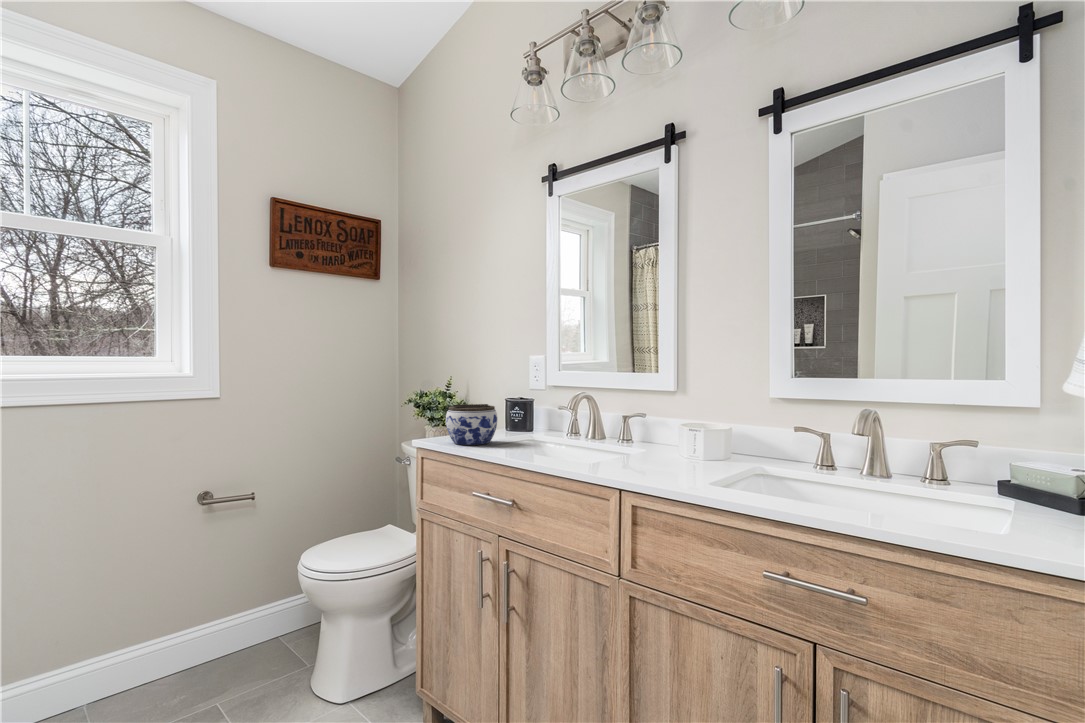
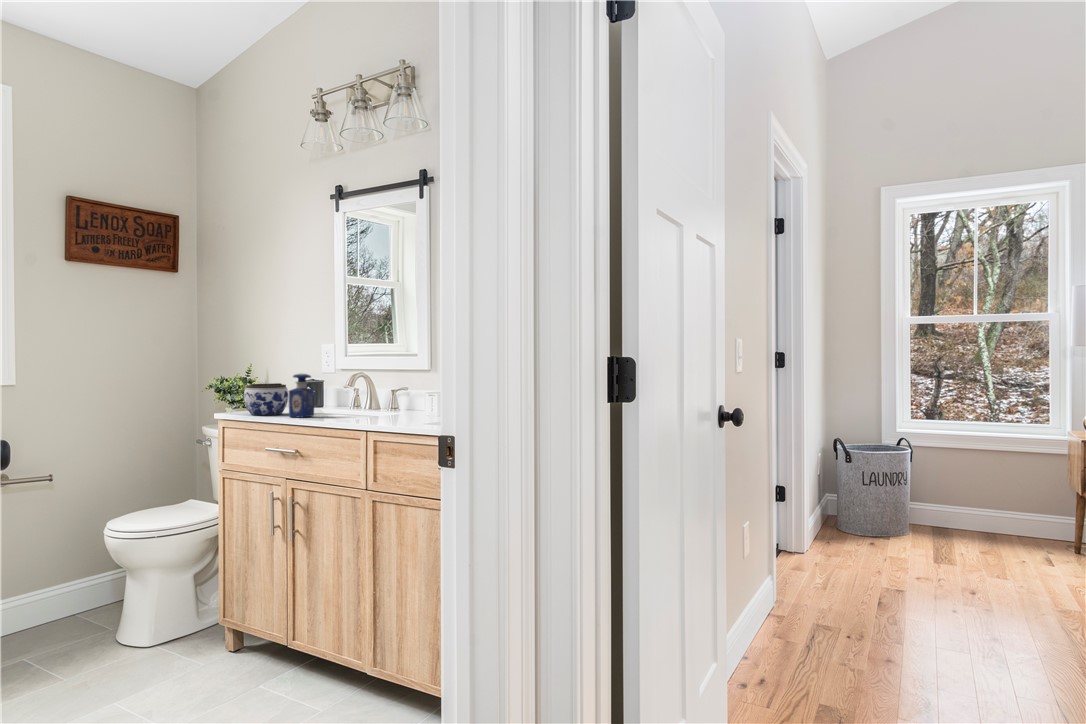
perfume bottle: none [500,394,531,452] -> present [289,374,314,417]

